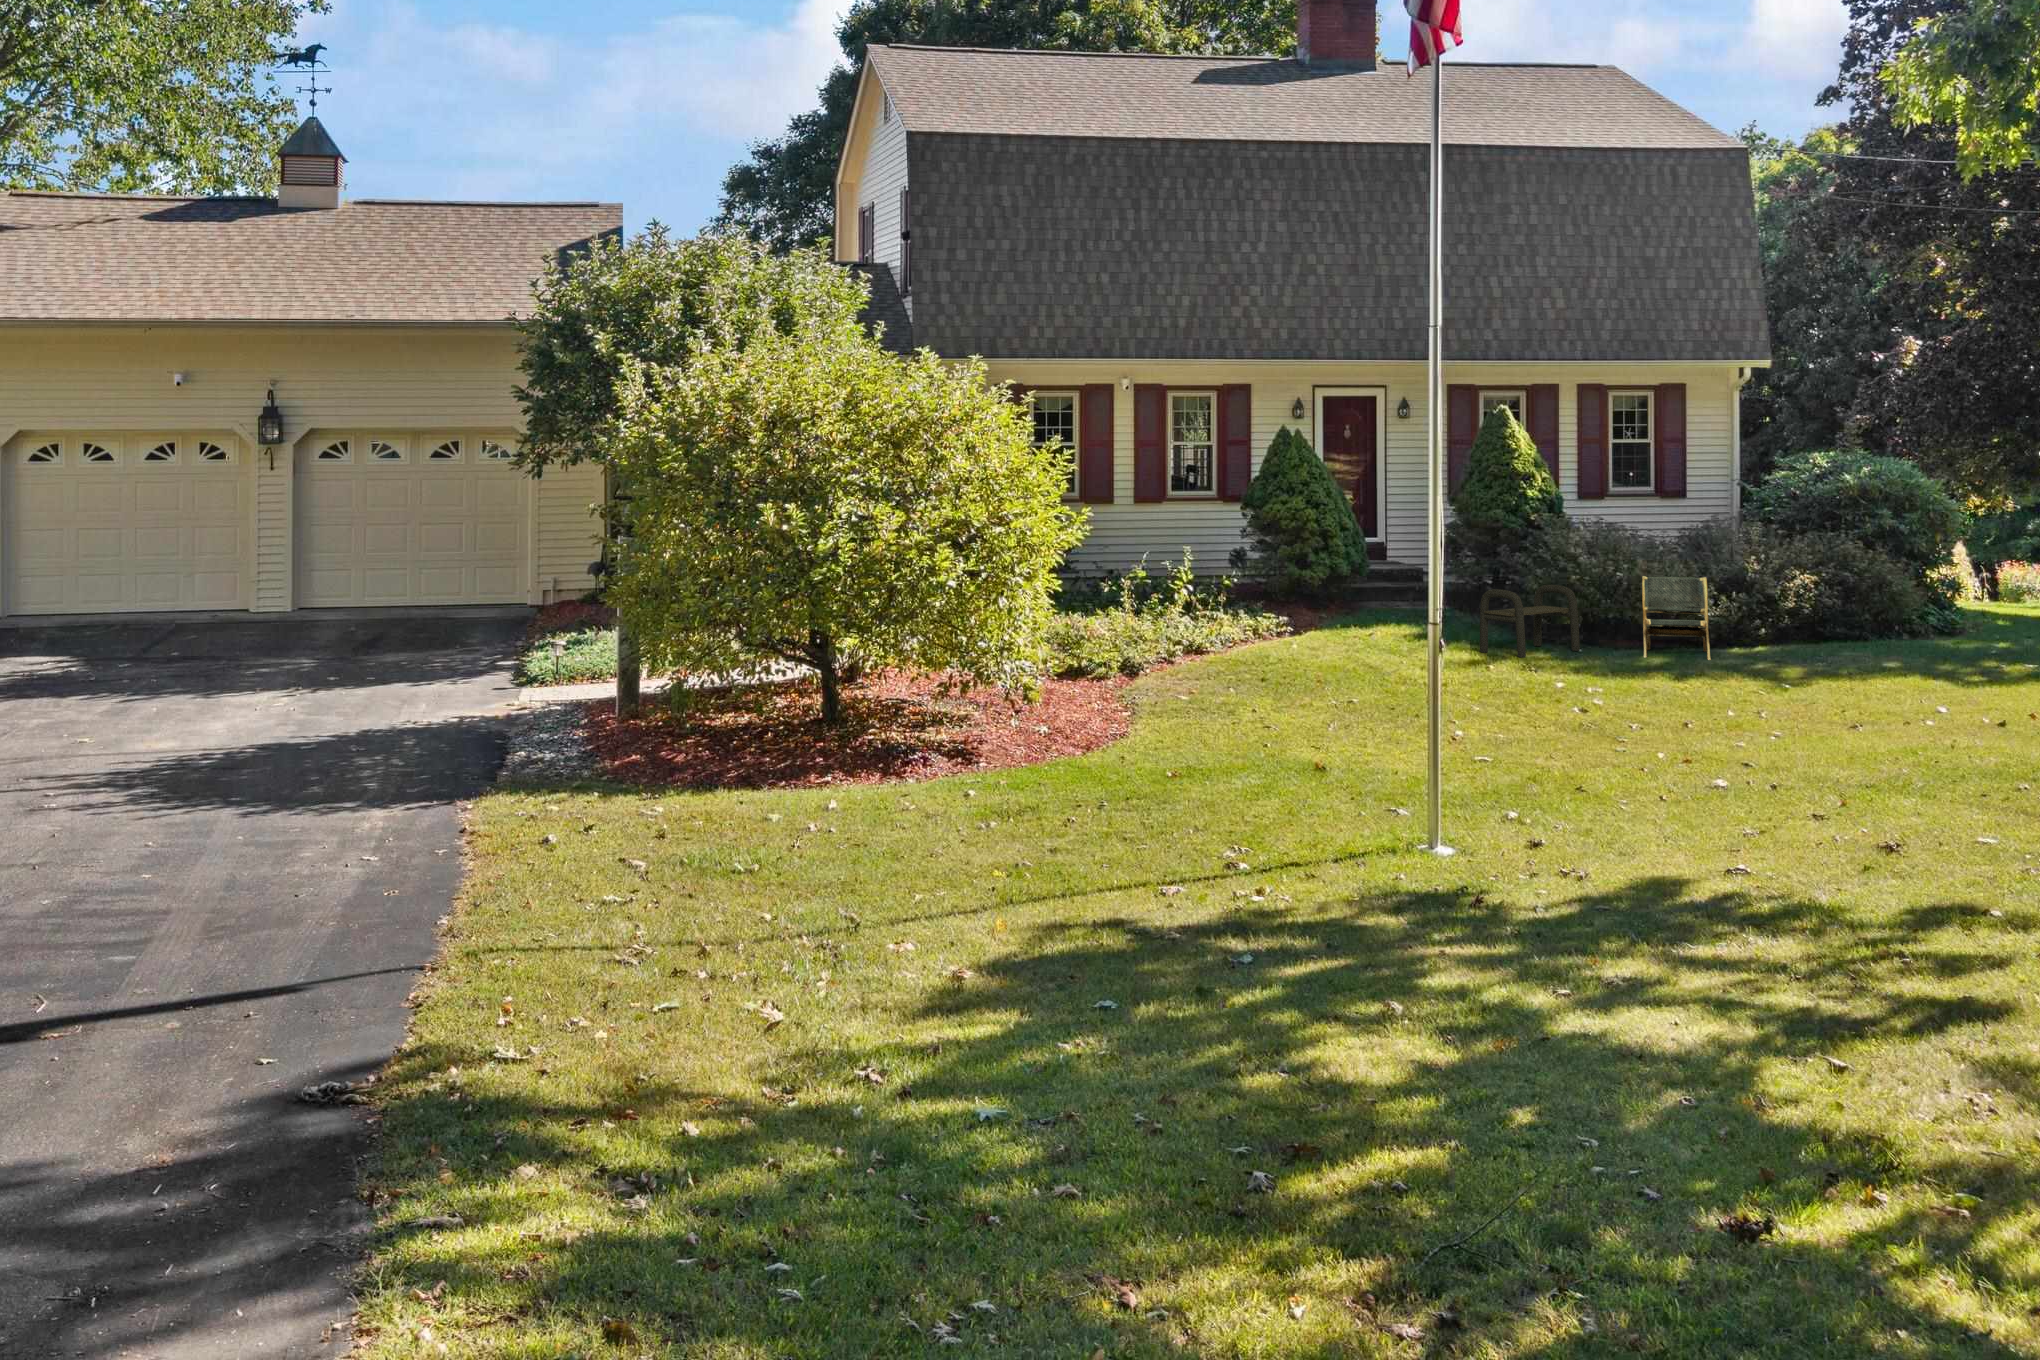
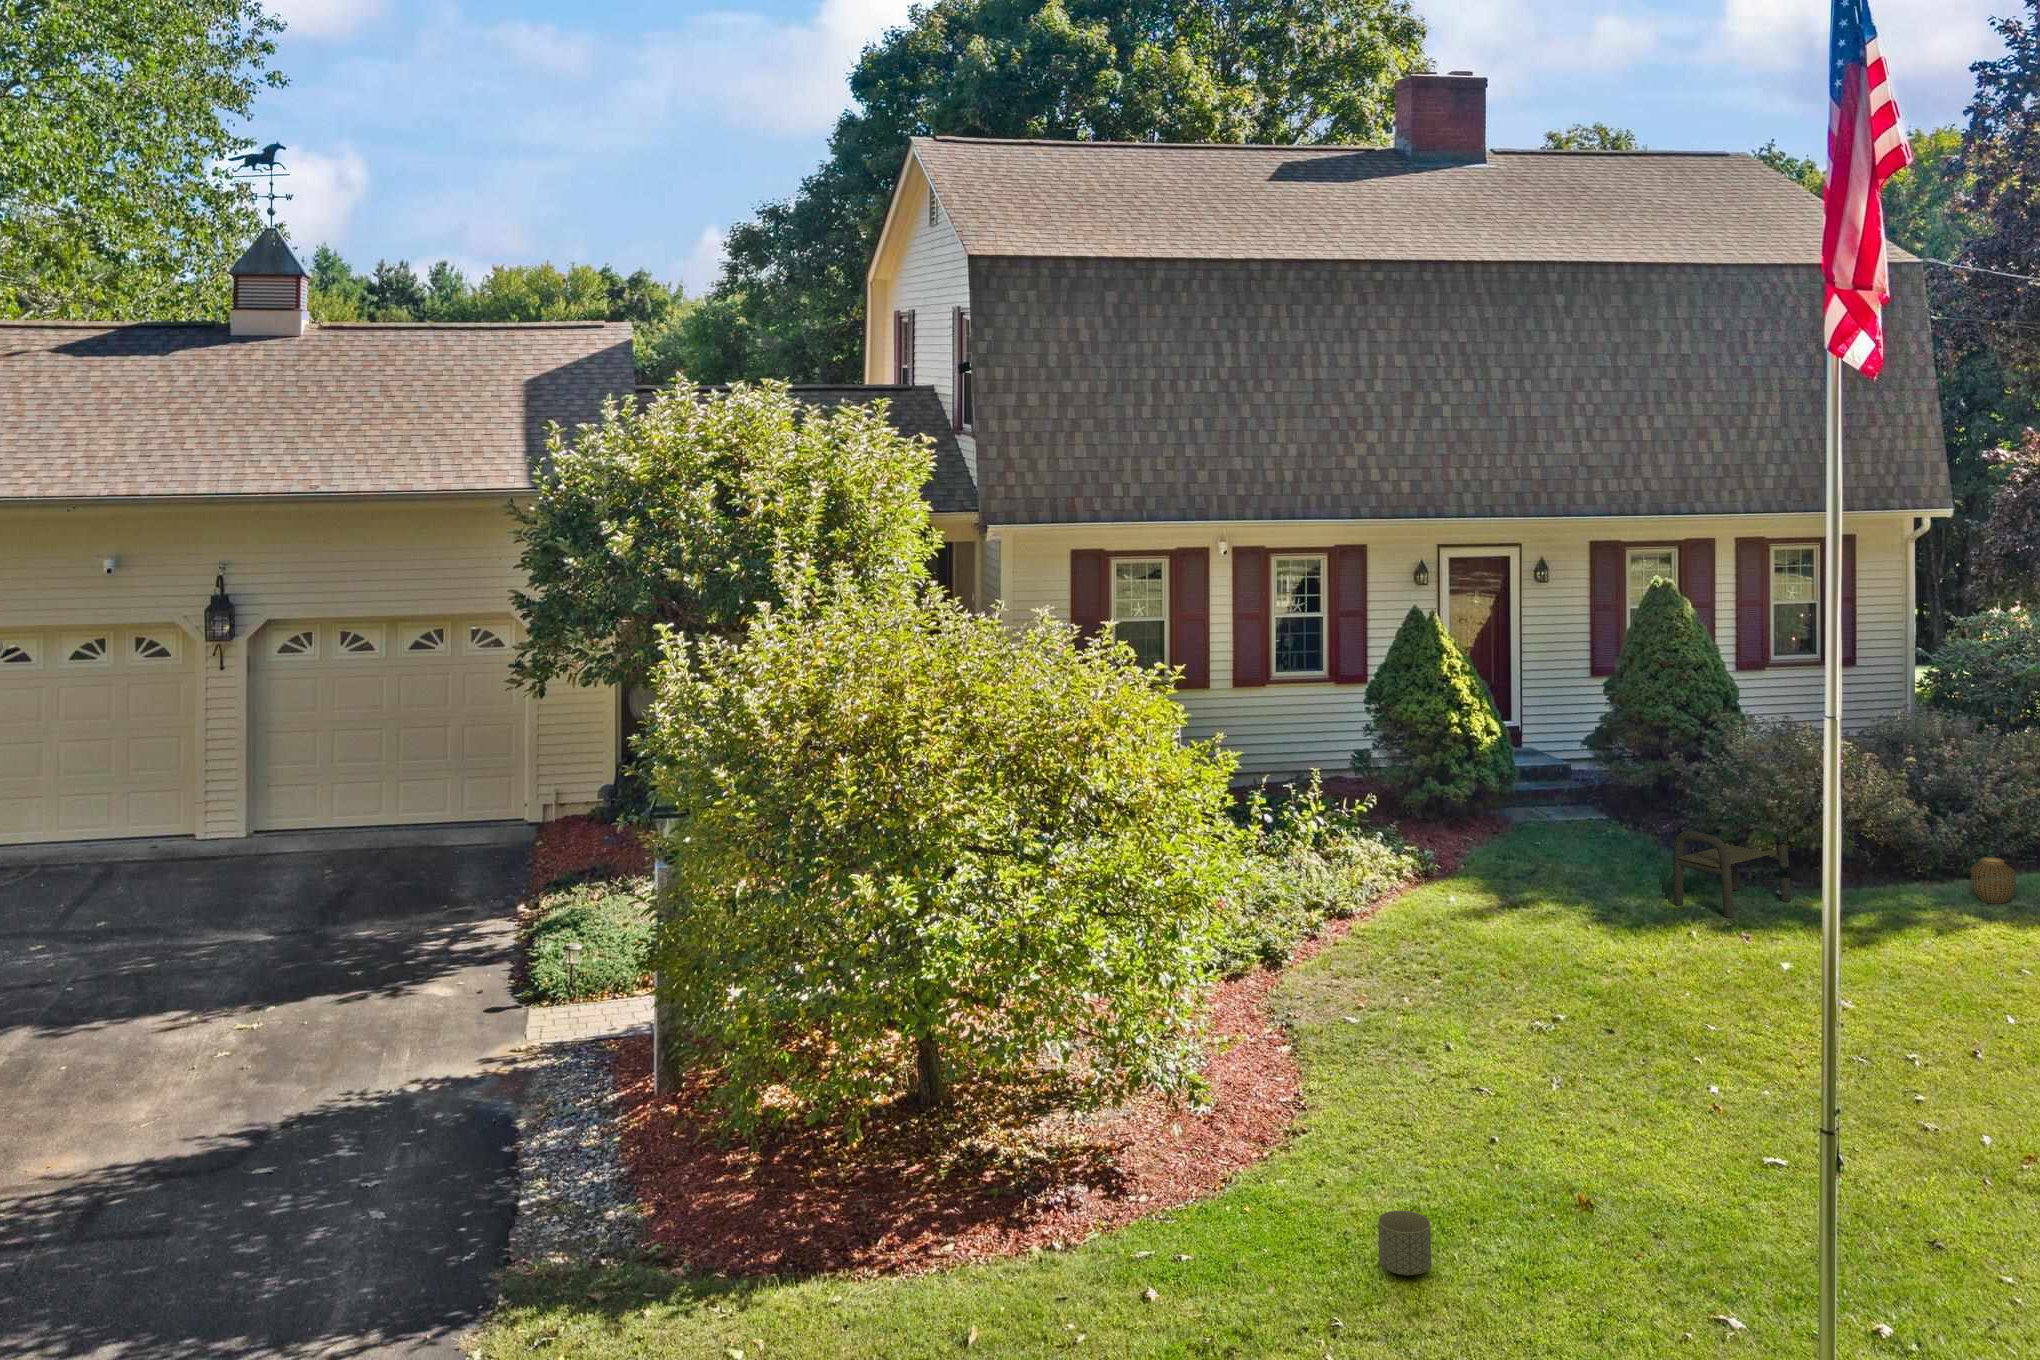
lounge chair: present [1642,576,1711,660] -> none [1862,809,1958,923]
woven basket: none [1732,615,1768,652] -> present [1971,857,2016,904]
planter: none [1137,745,1176,787] -> present [1378,1210,1431,1277]

